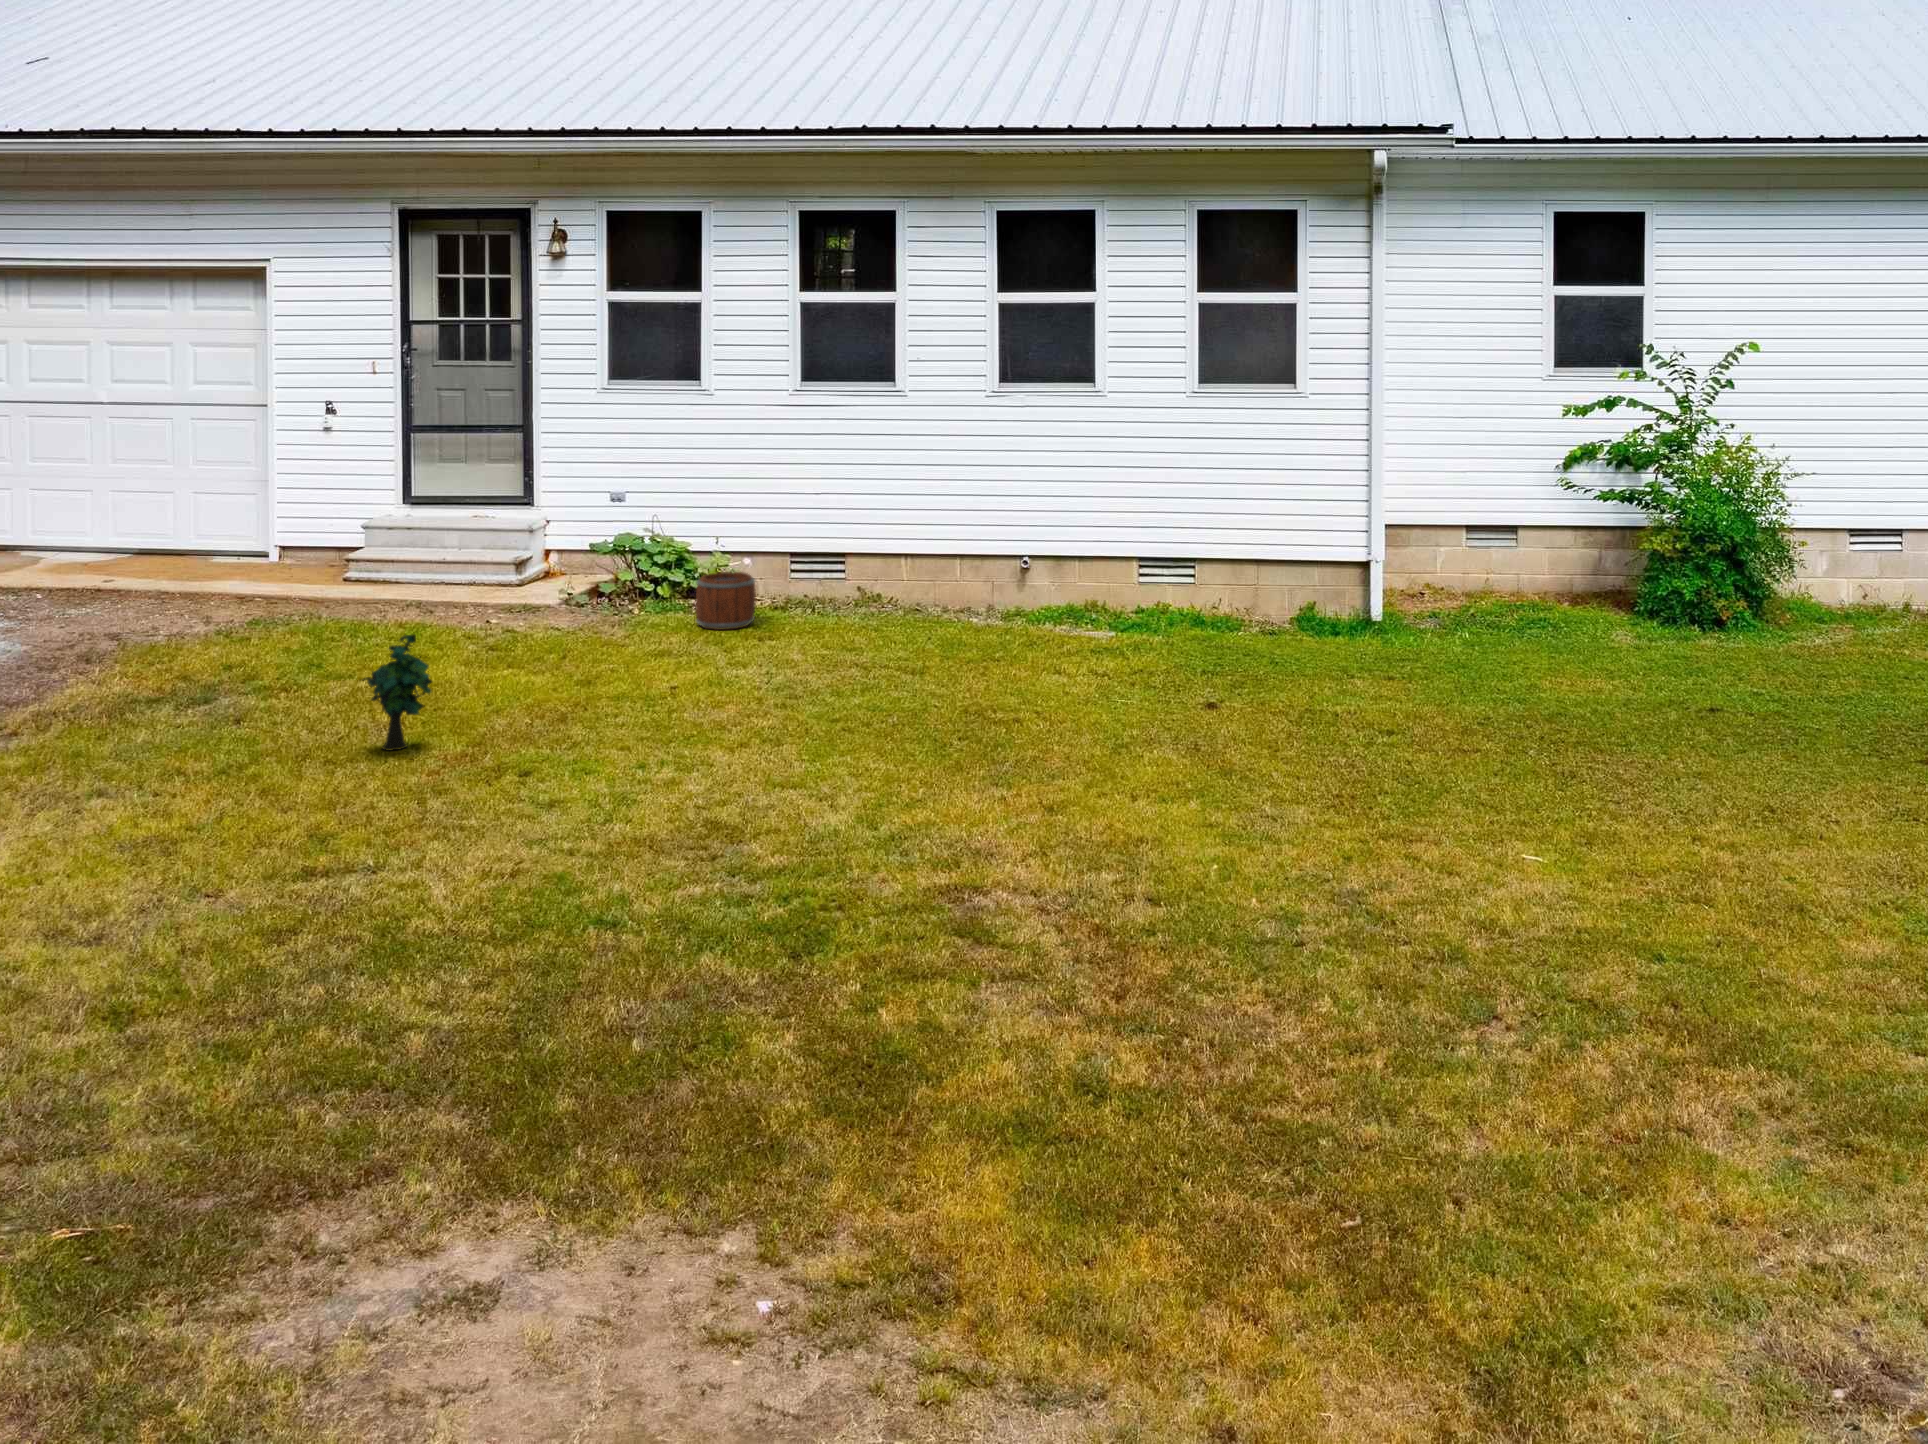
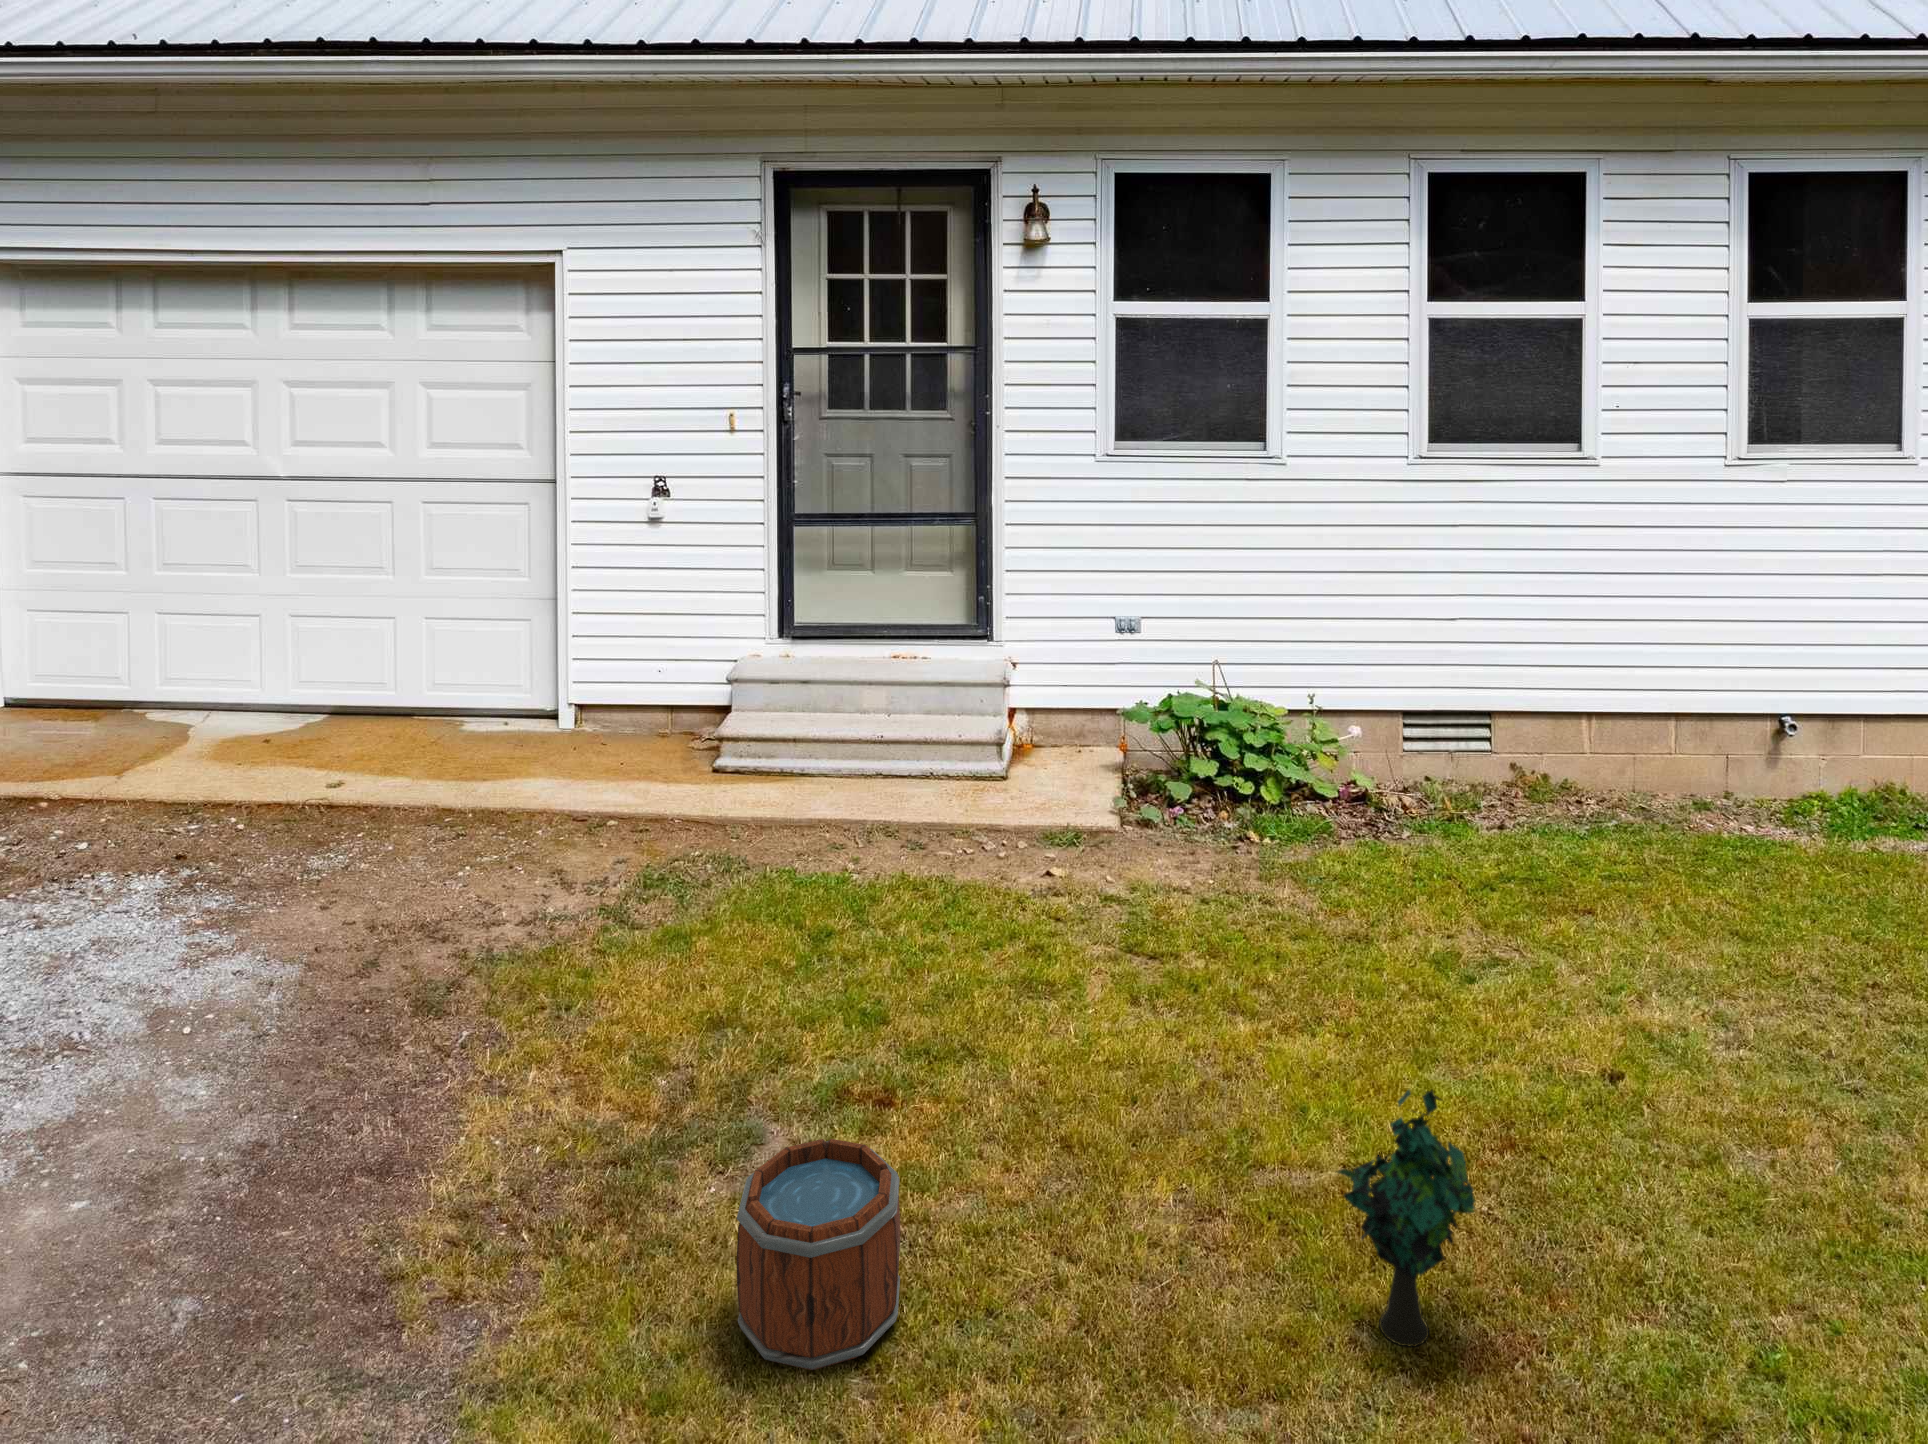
bucket: present [696,572,756,630] -> present [737,1139,900,1370]

